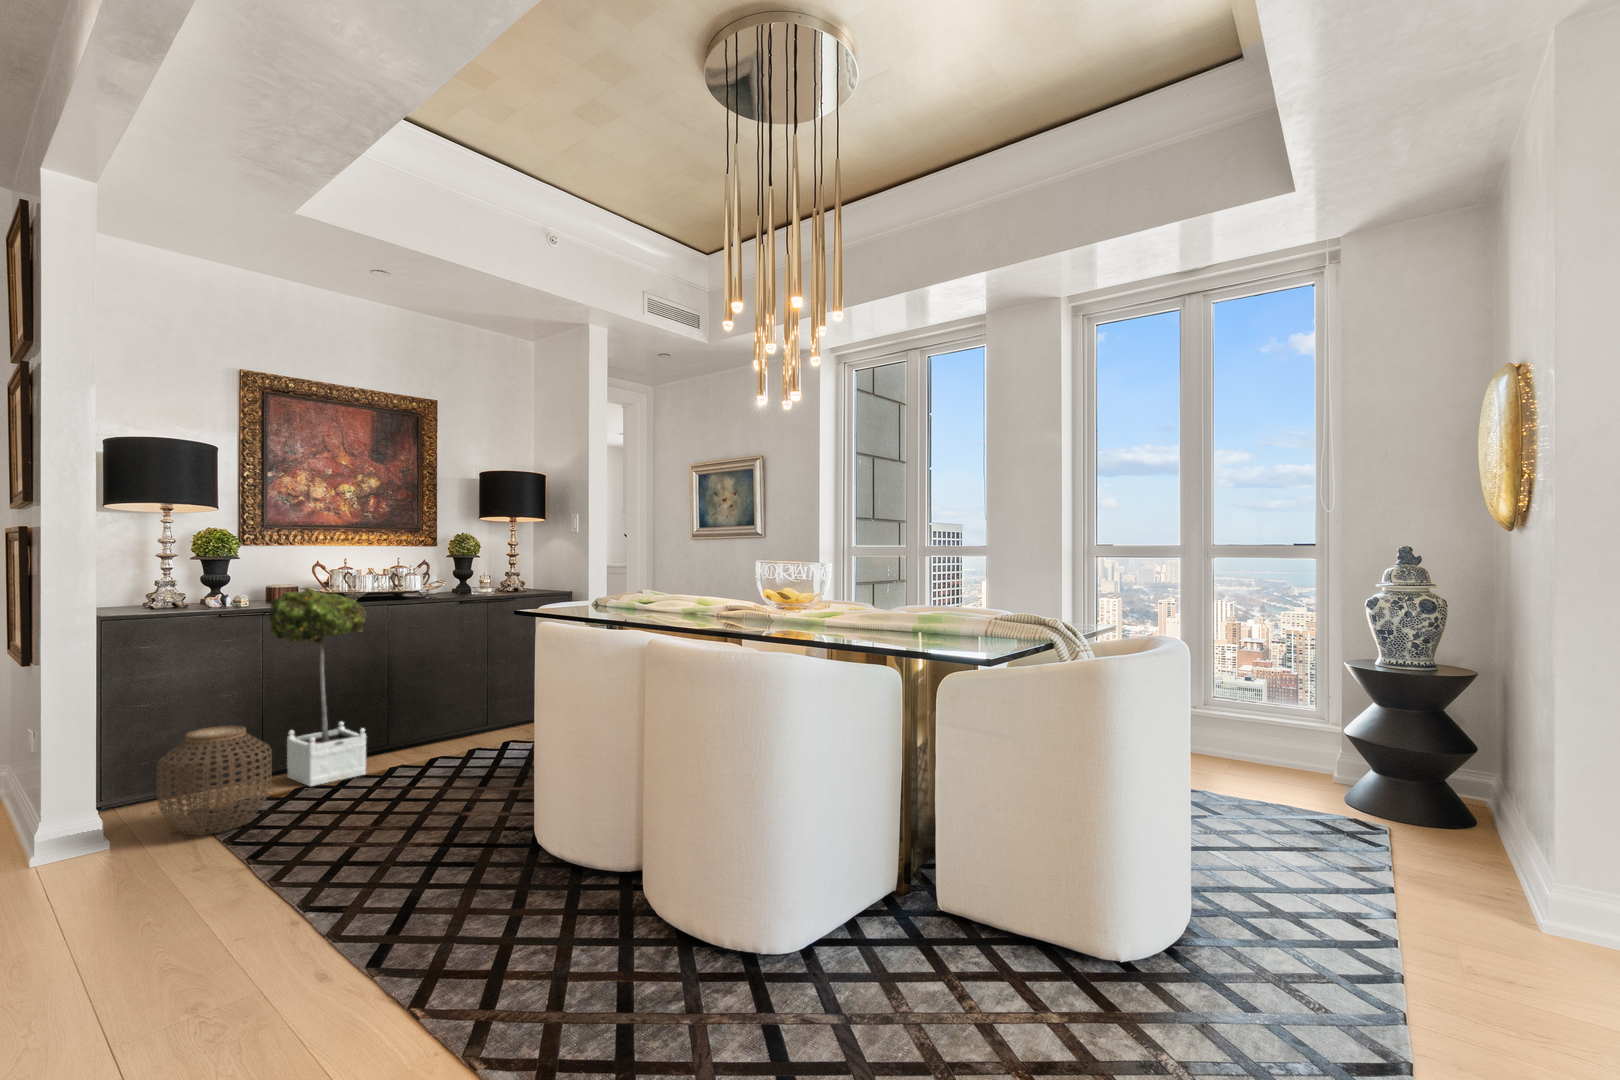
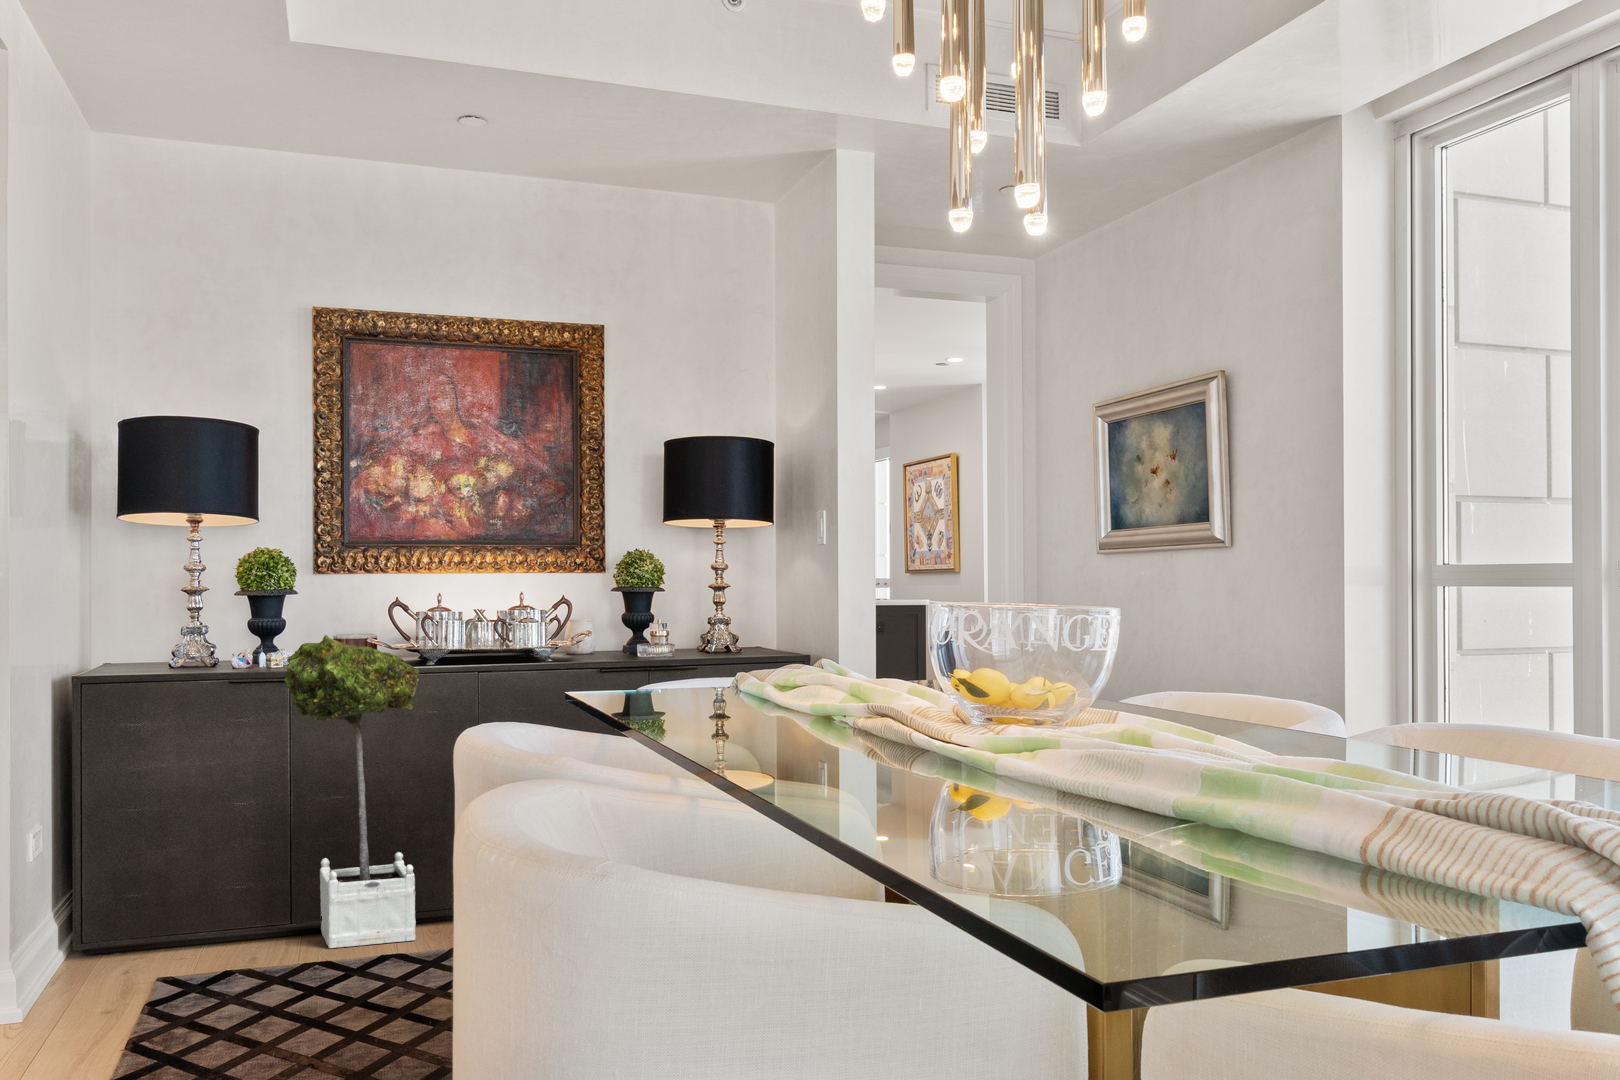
woven basket: present [157,726,272,835] -> none [88,839,236,996]

